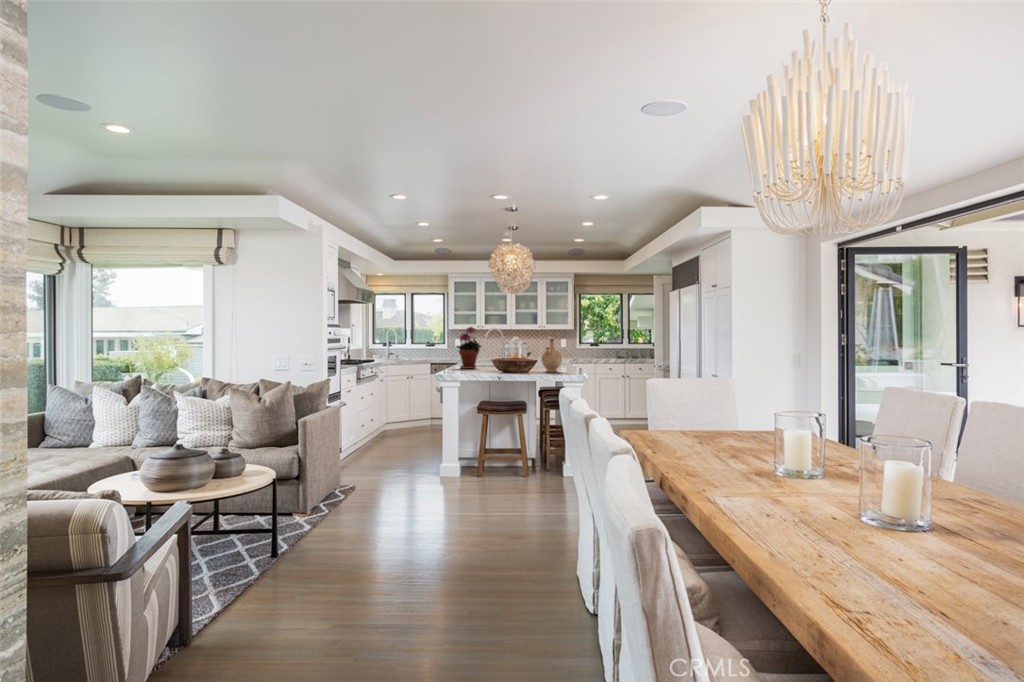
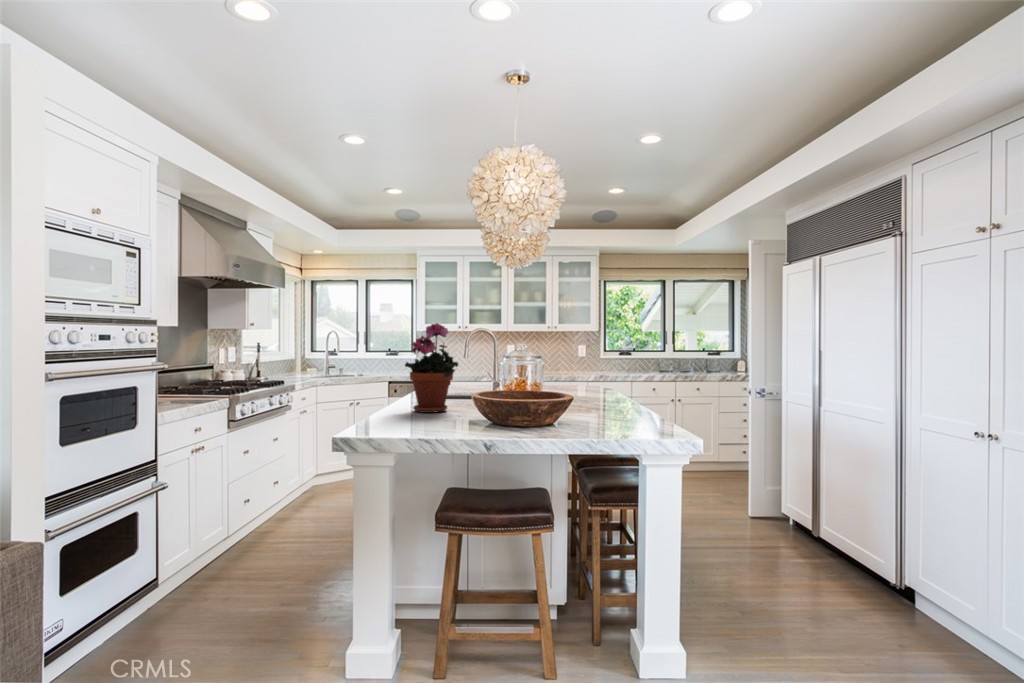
vase: present [542,332,562,372] -> none [596,334,645,429]

